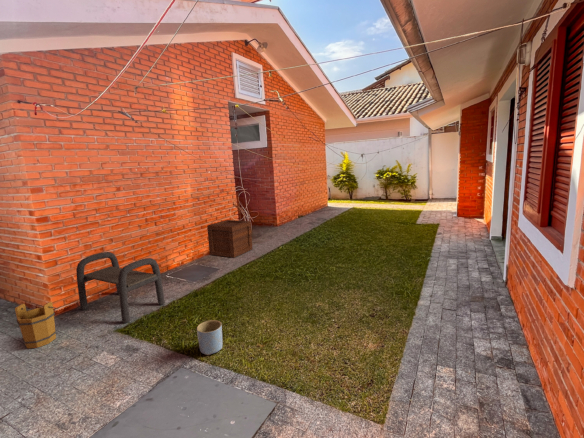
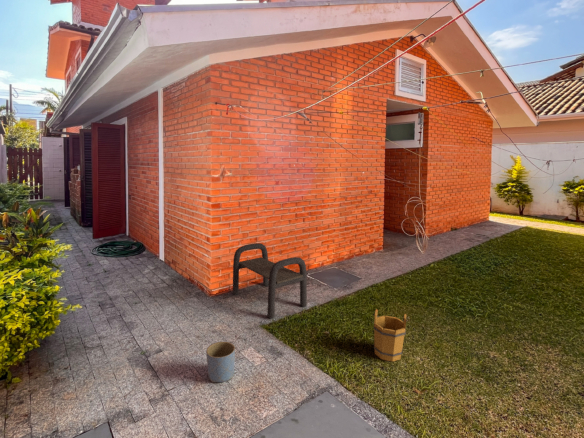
wooden crate: present [207,220,252,258] -> none [350,224,399,268]
bucket: present [15,302,56,348] -> present [373,310,408,361]
planter: present [197,320,222,355] -> present [206,342,235,383]

